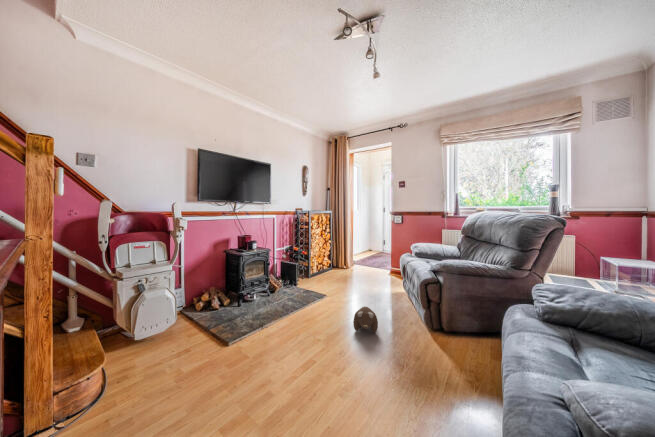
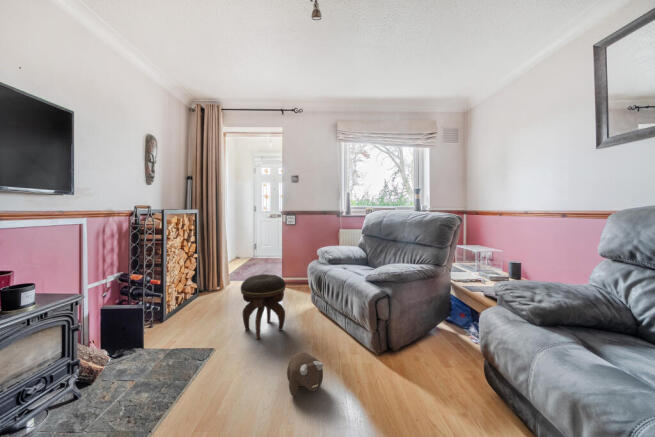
footstool: none [345,256,376,299] -> present [241,274,286,339]

